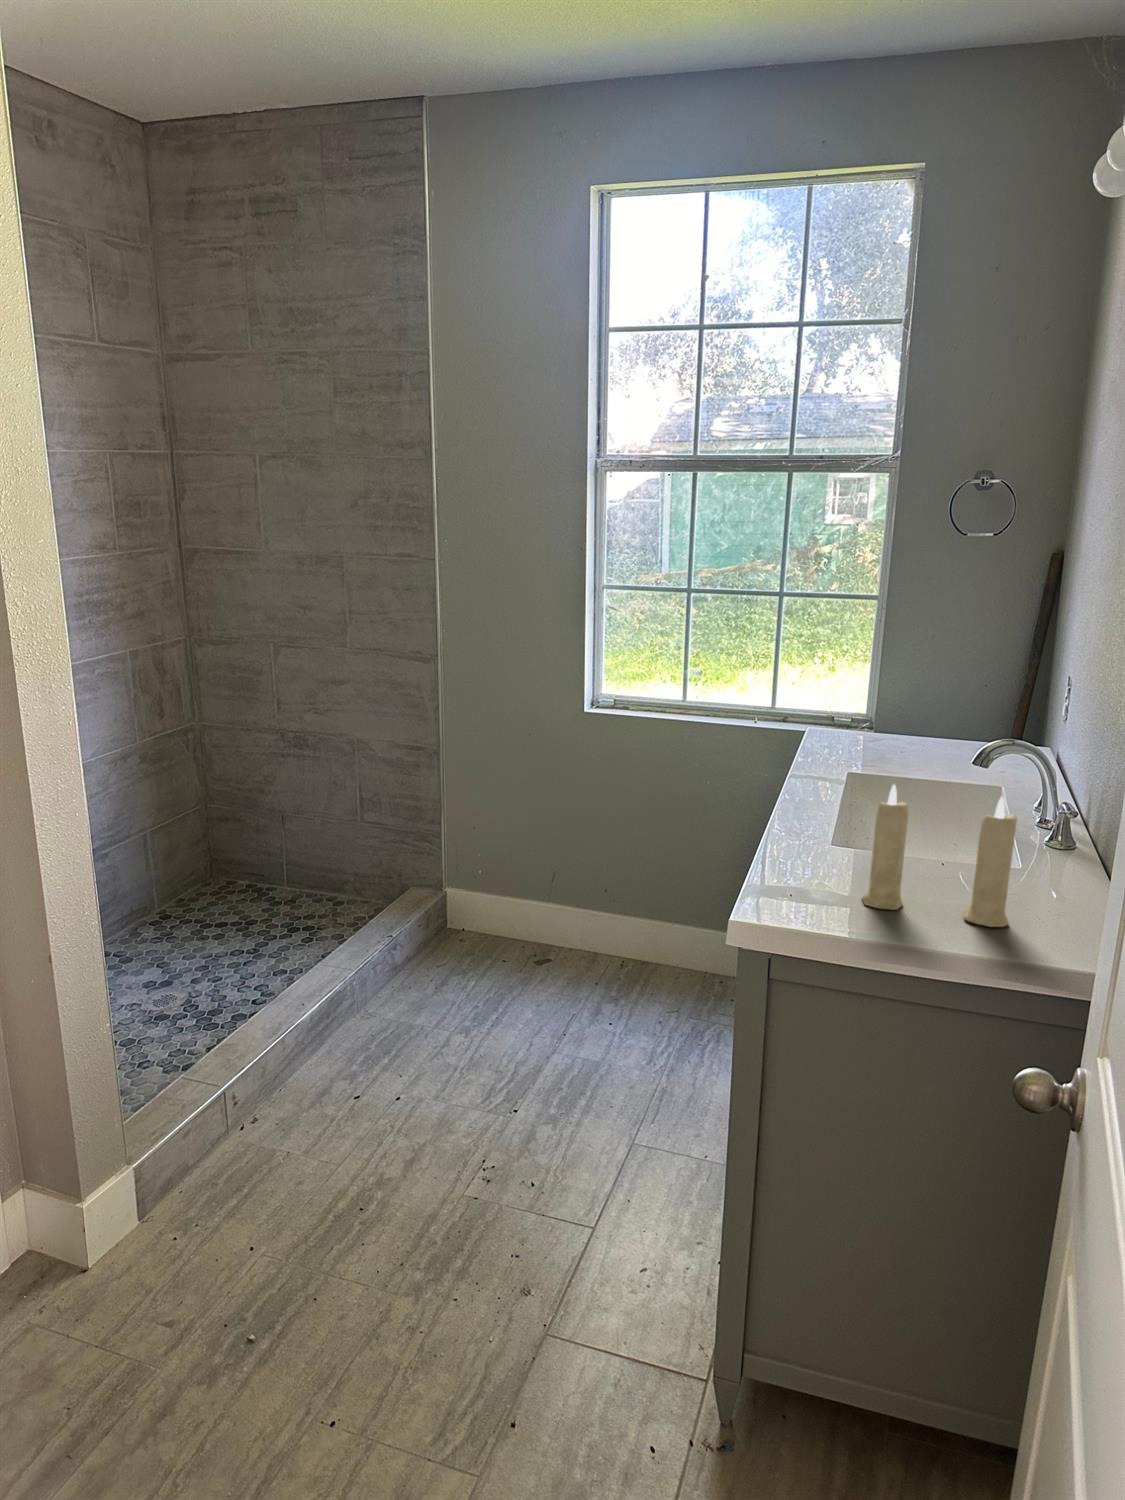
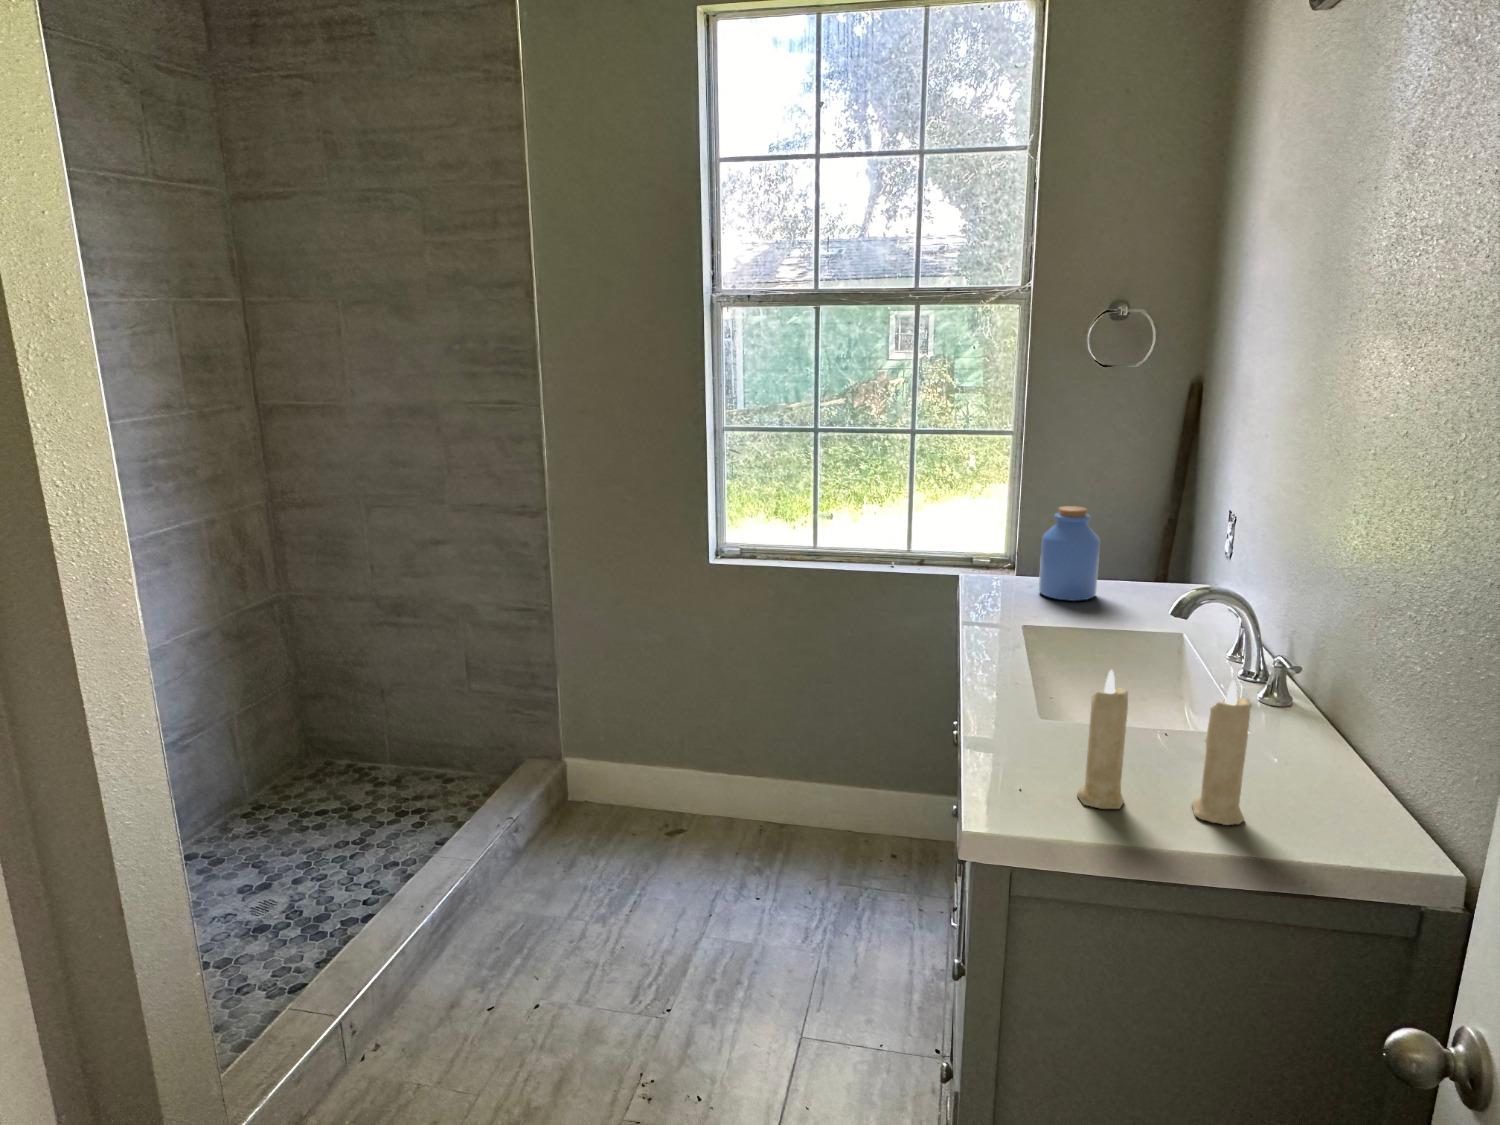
jar: none [884,664,945,753] -> present [1039,506,1100,601]

